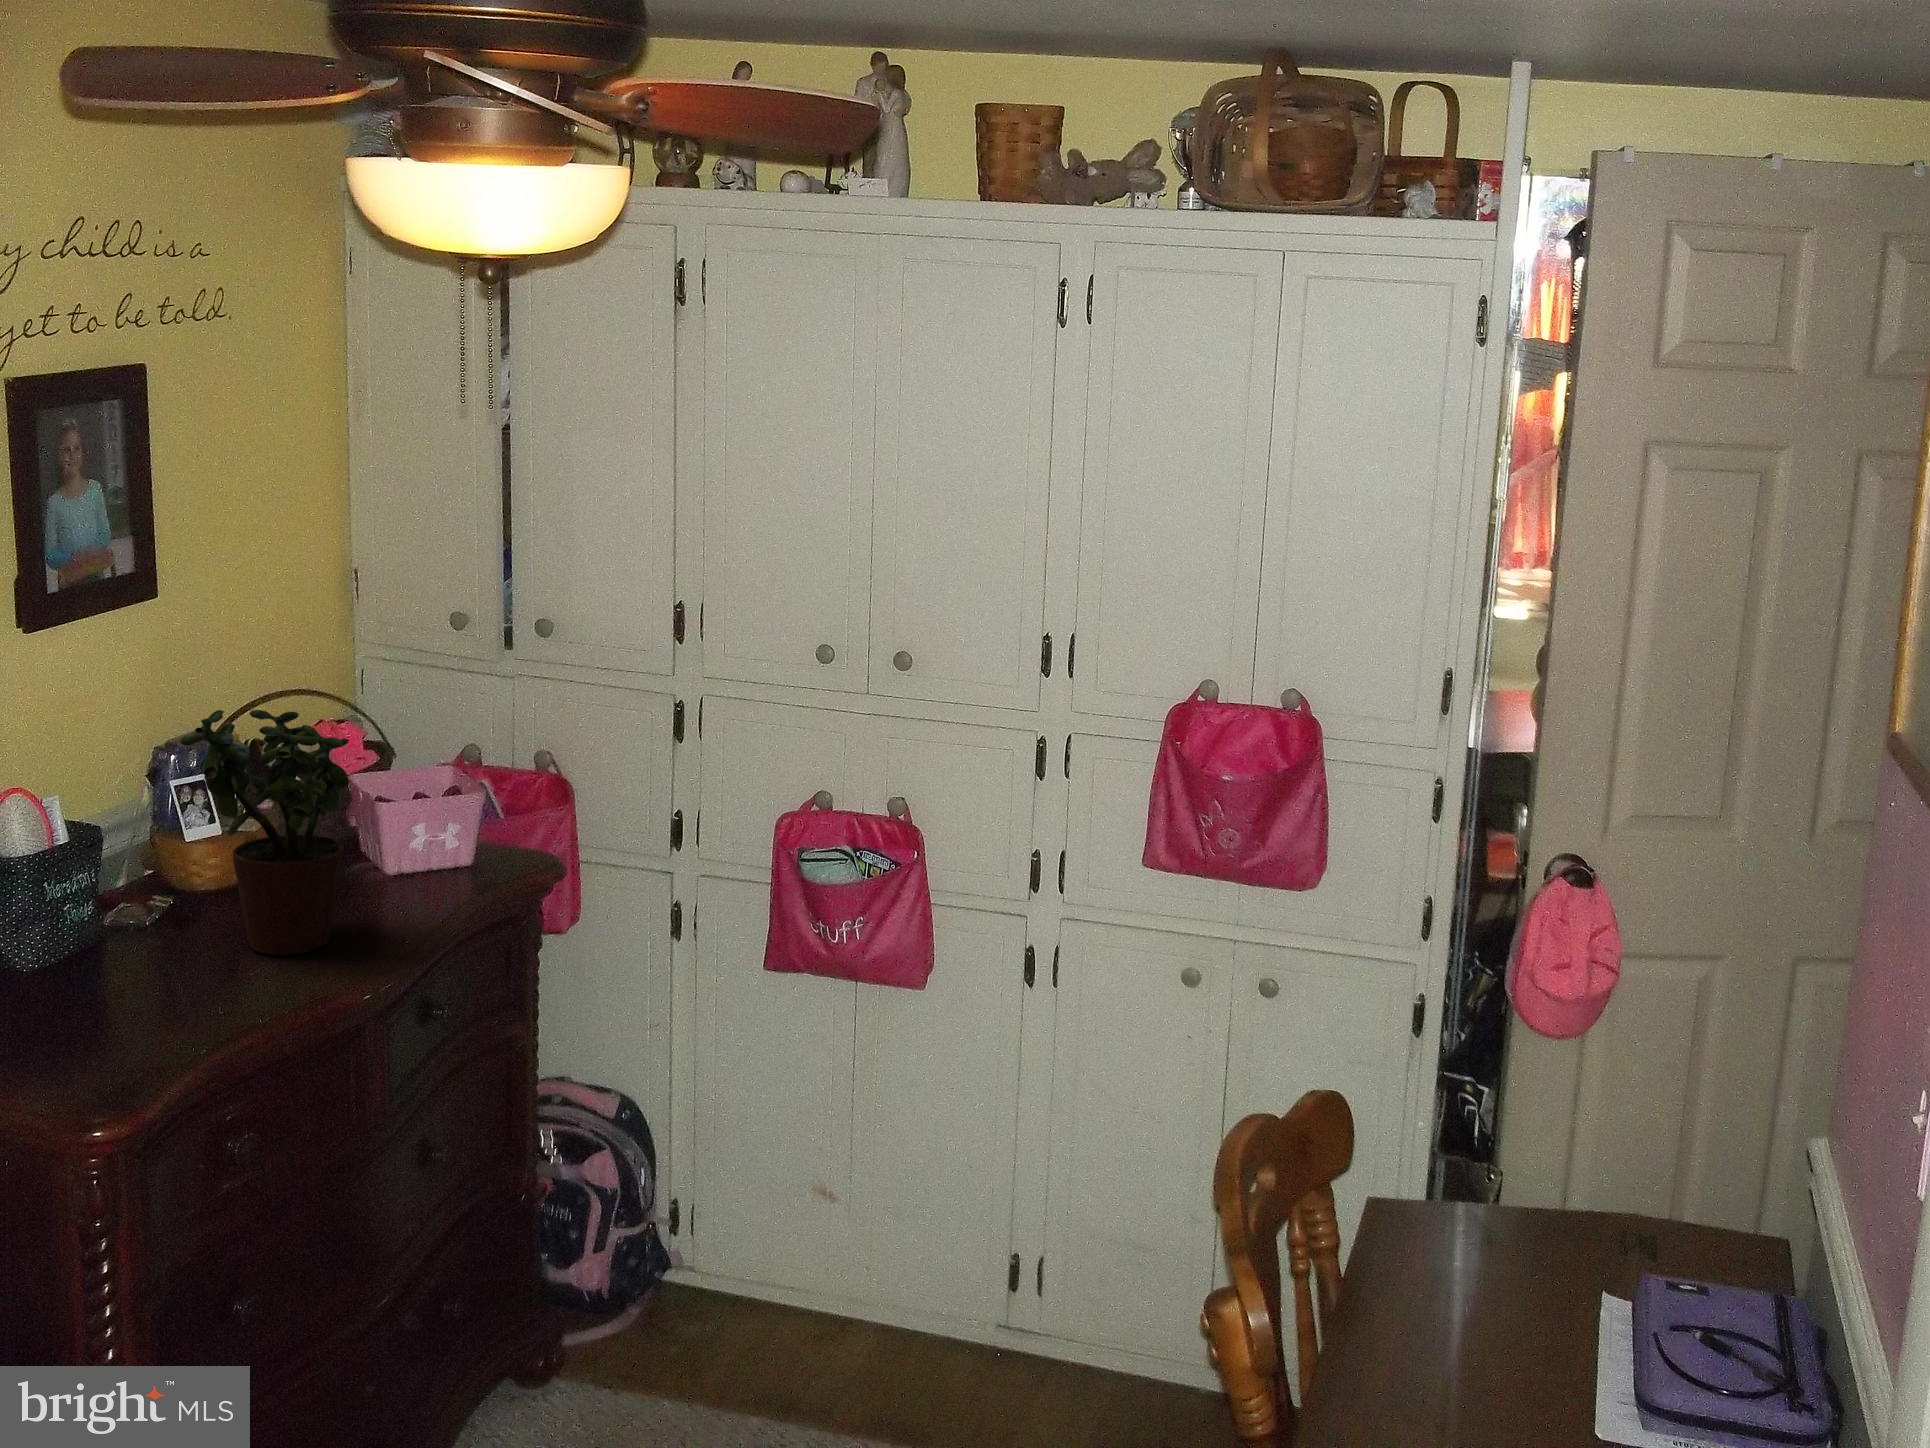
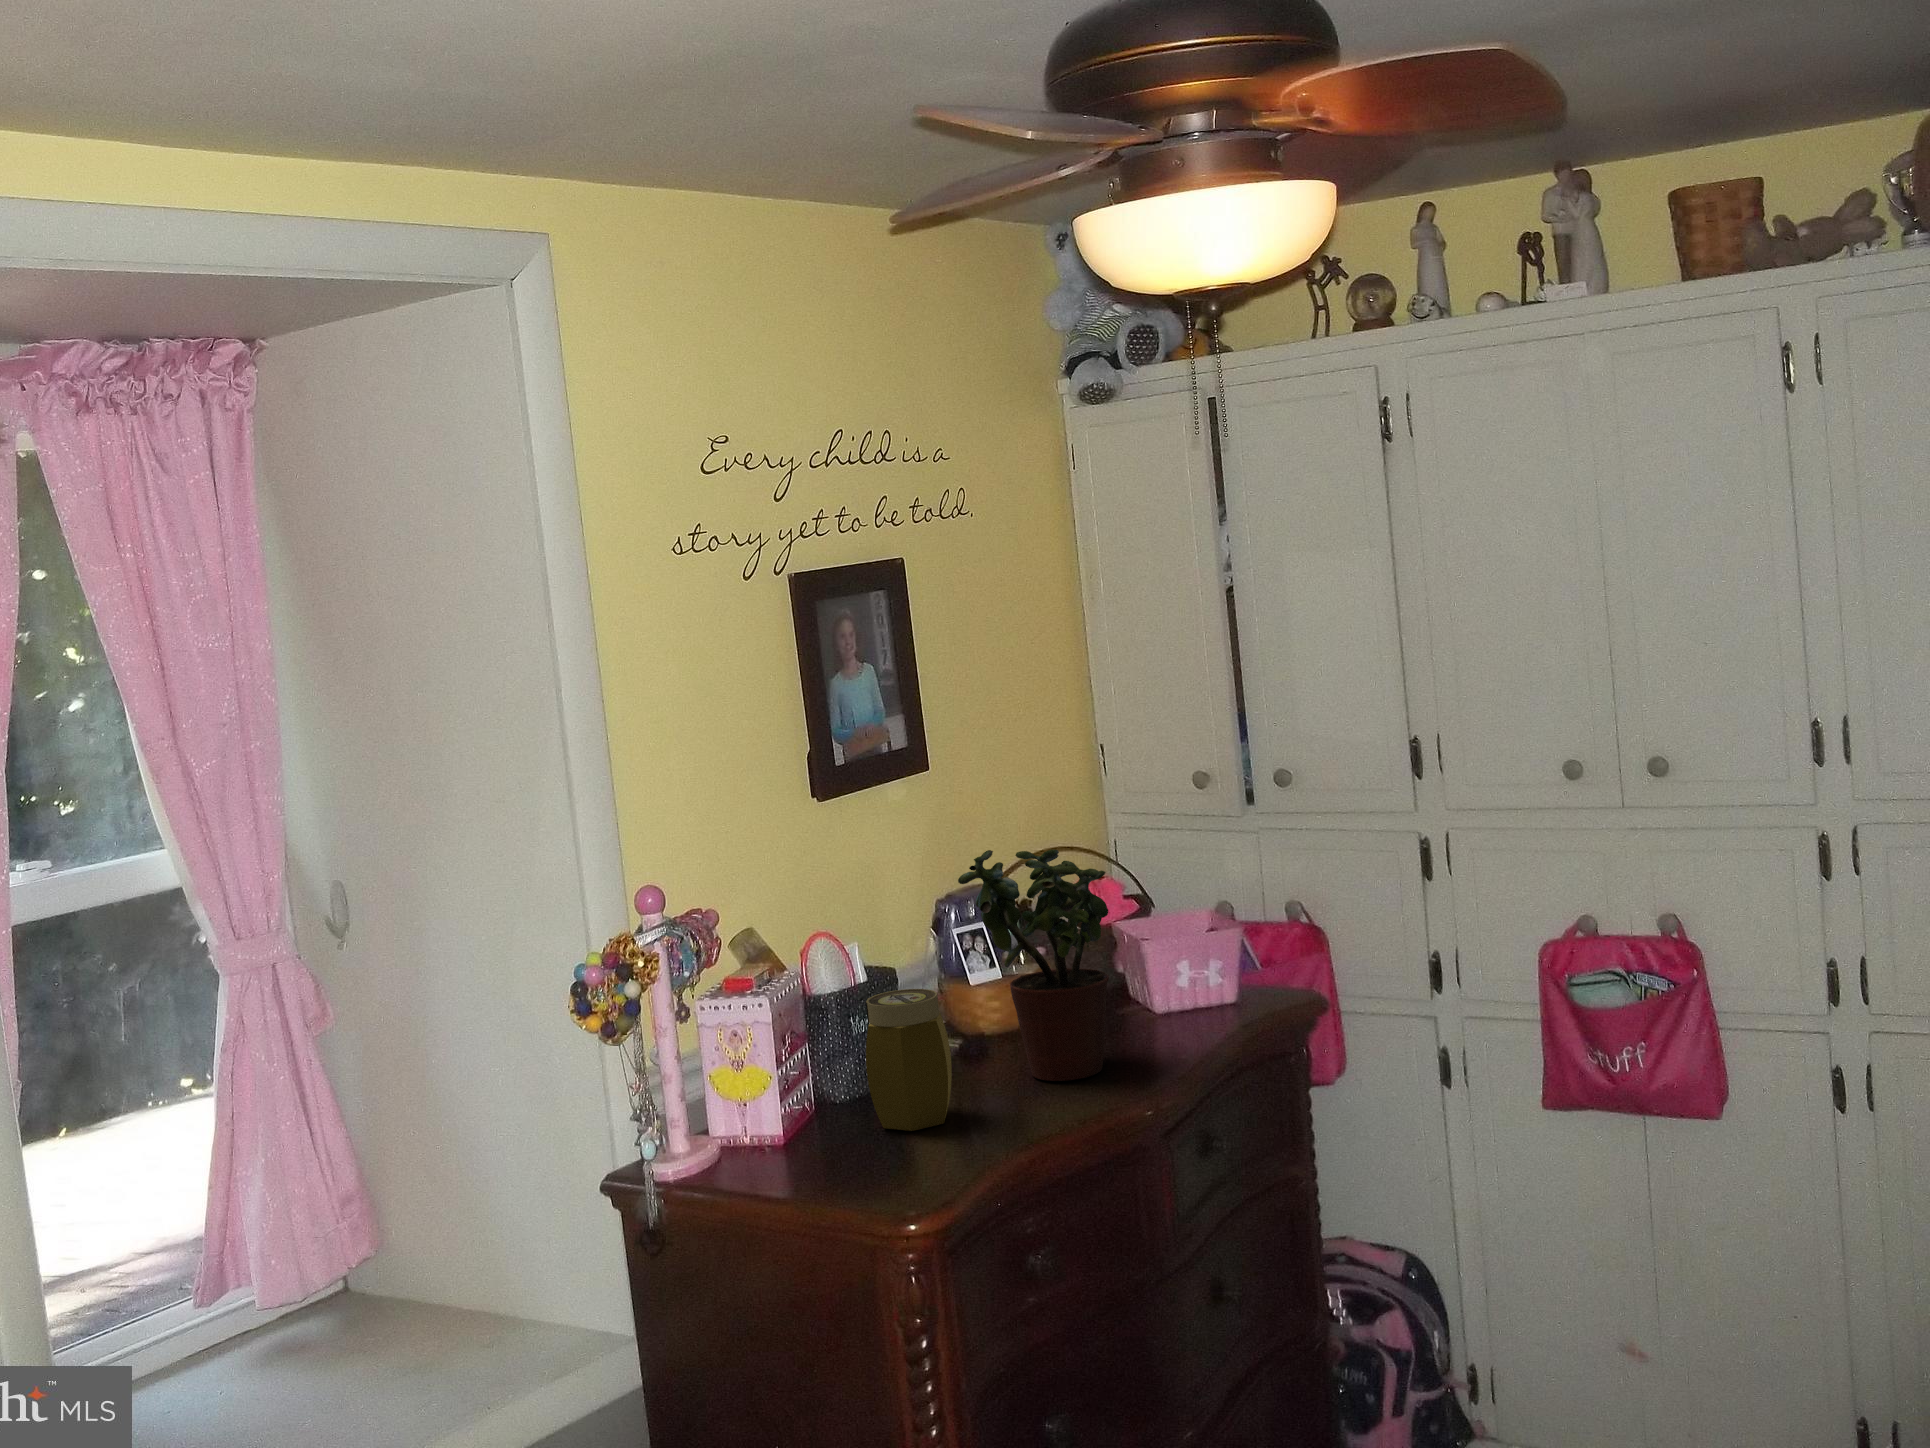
jar: none [56,859,158,1014] -> present [866,989,952,1131]

